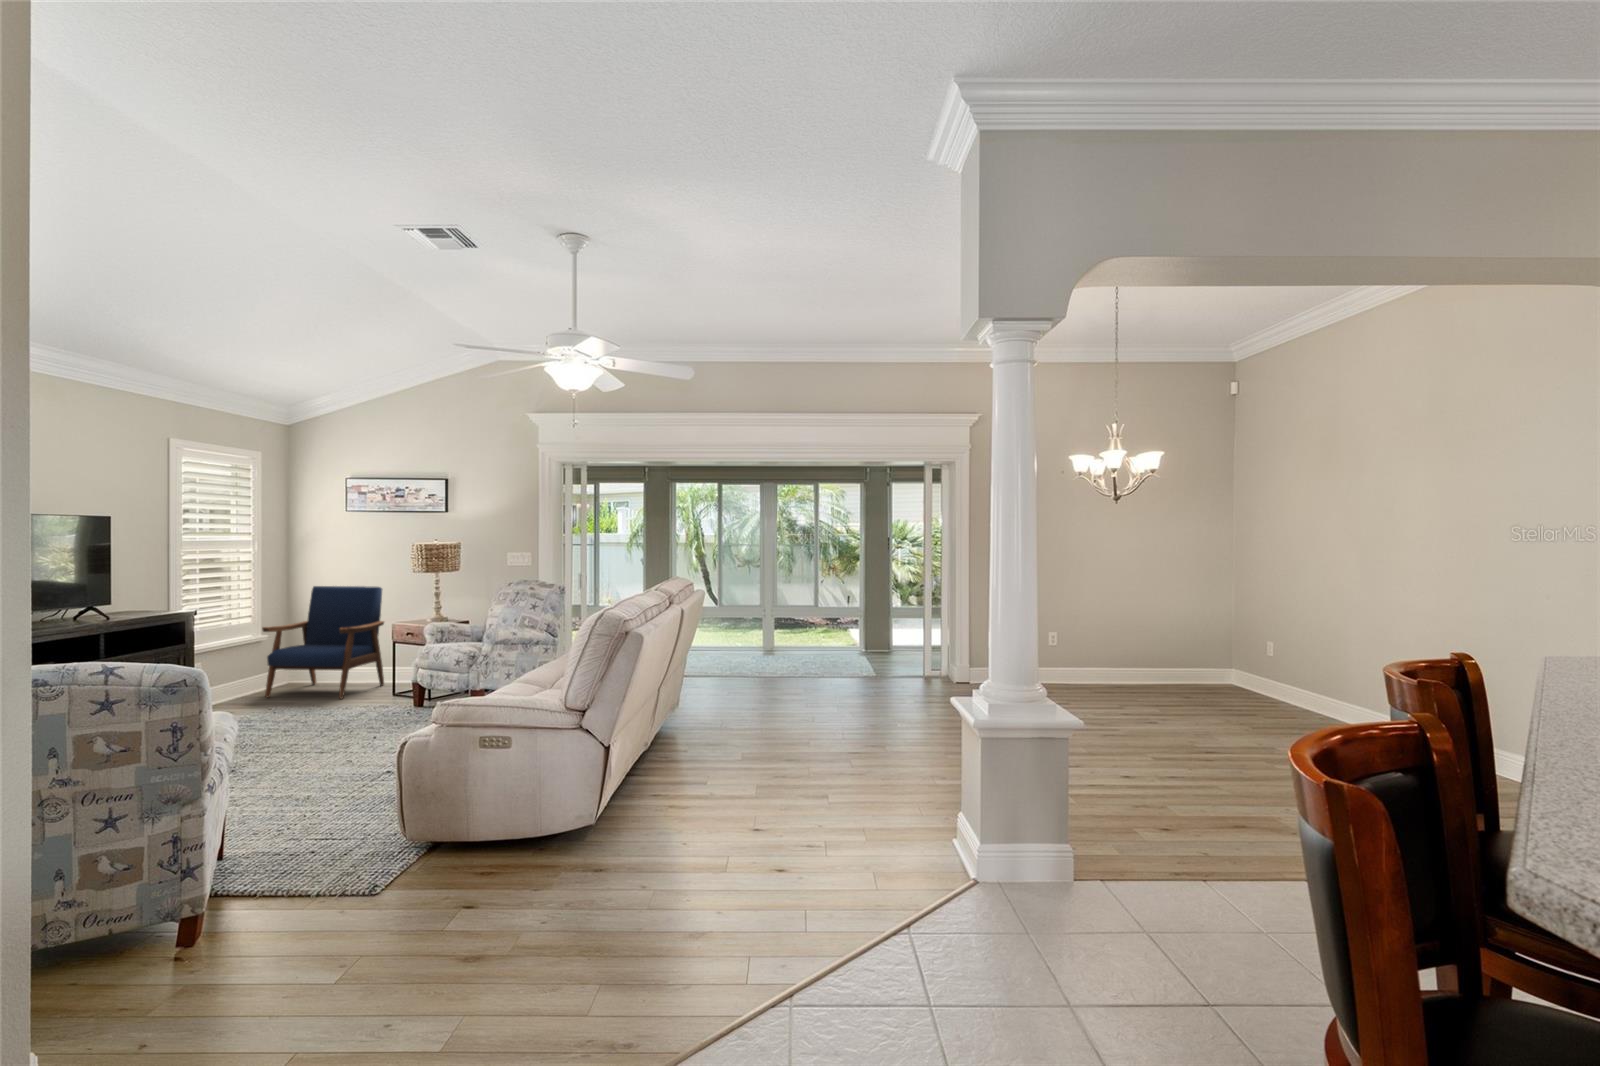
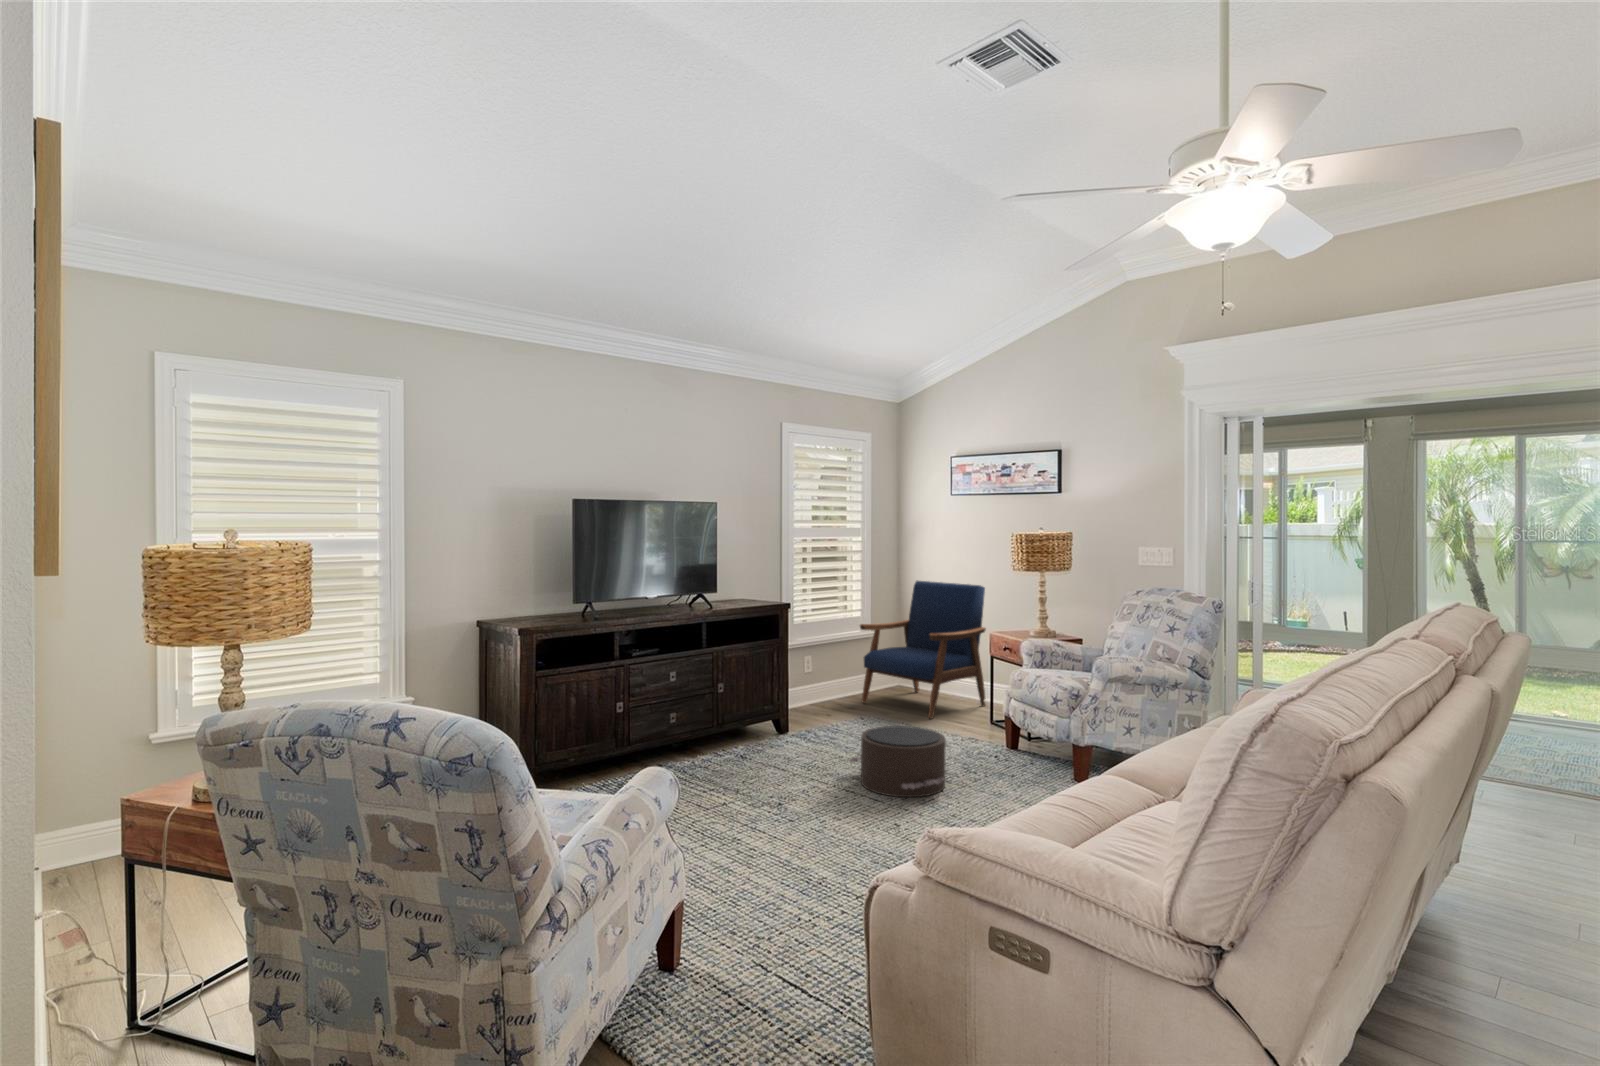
pouf: none [294,694,387,744] -> present [849,726,946,797]

